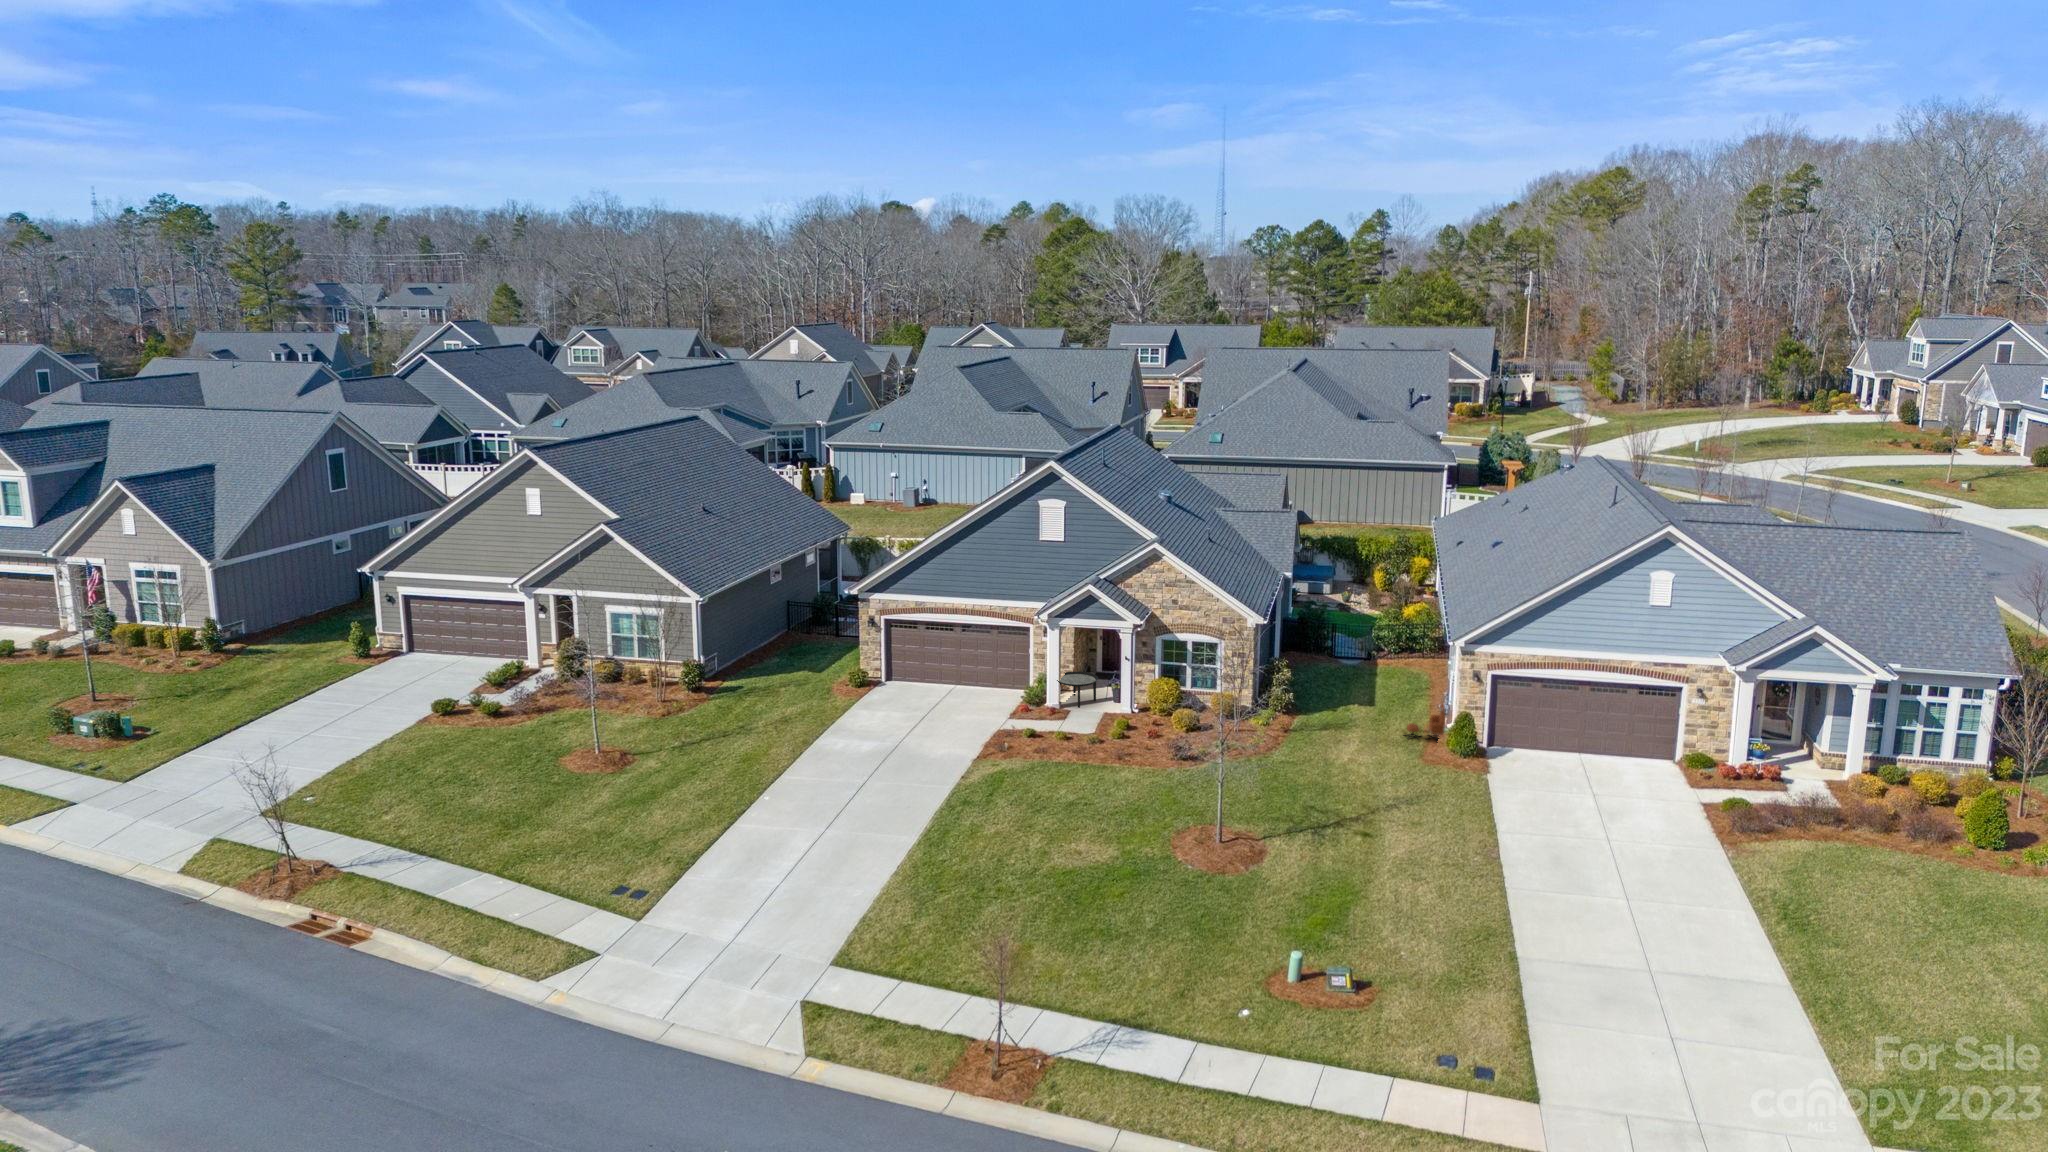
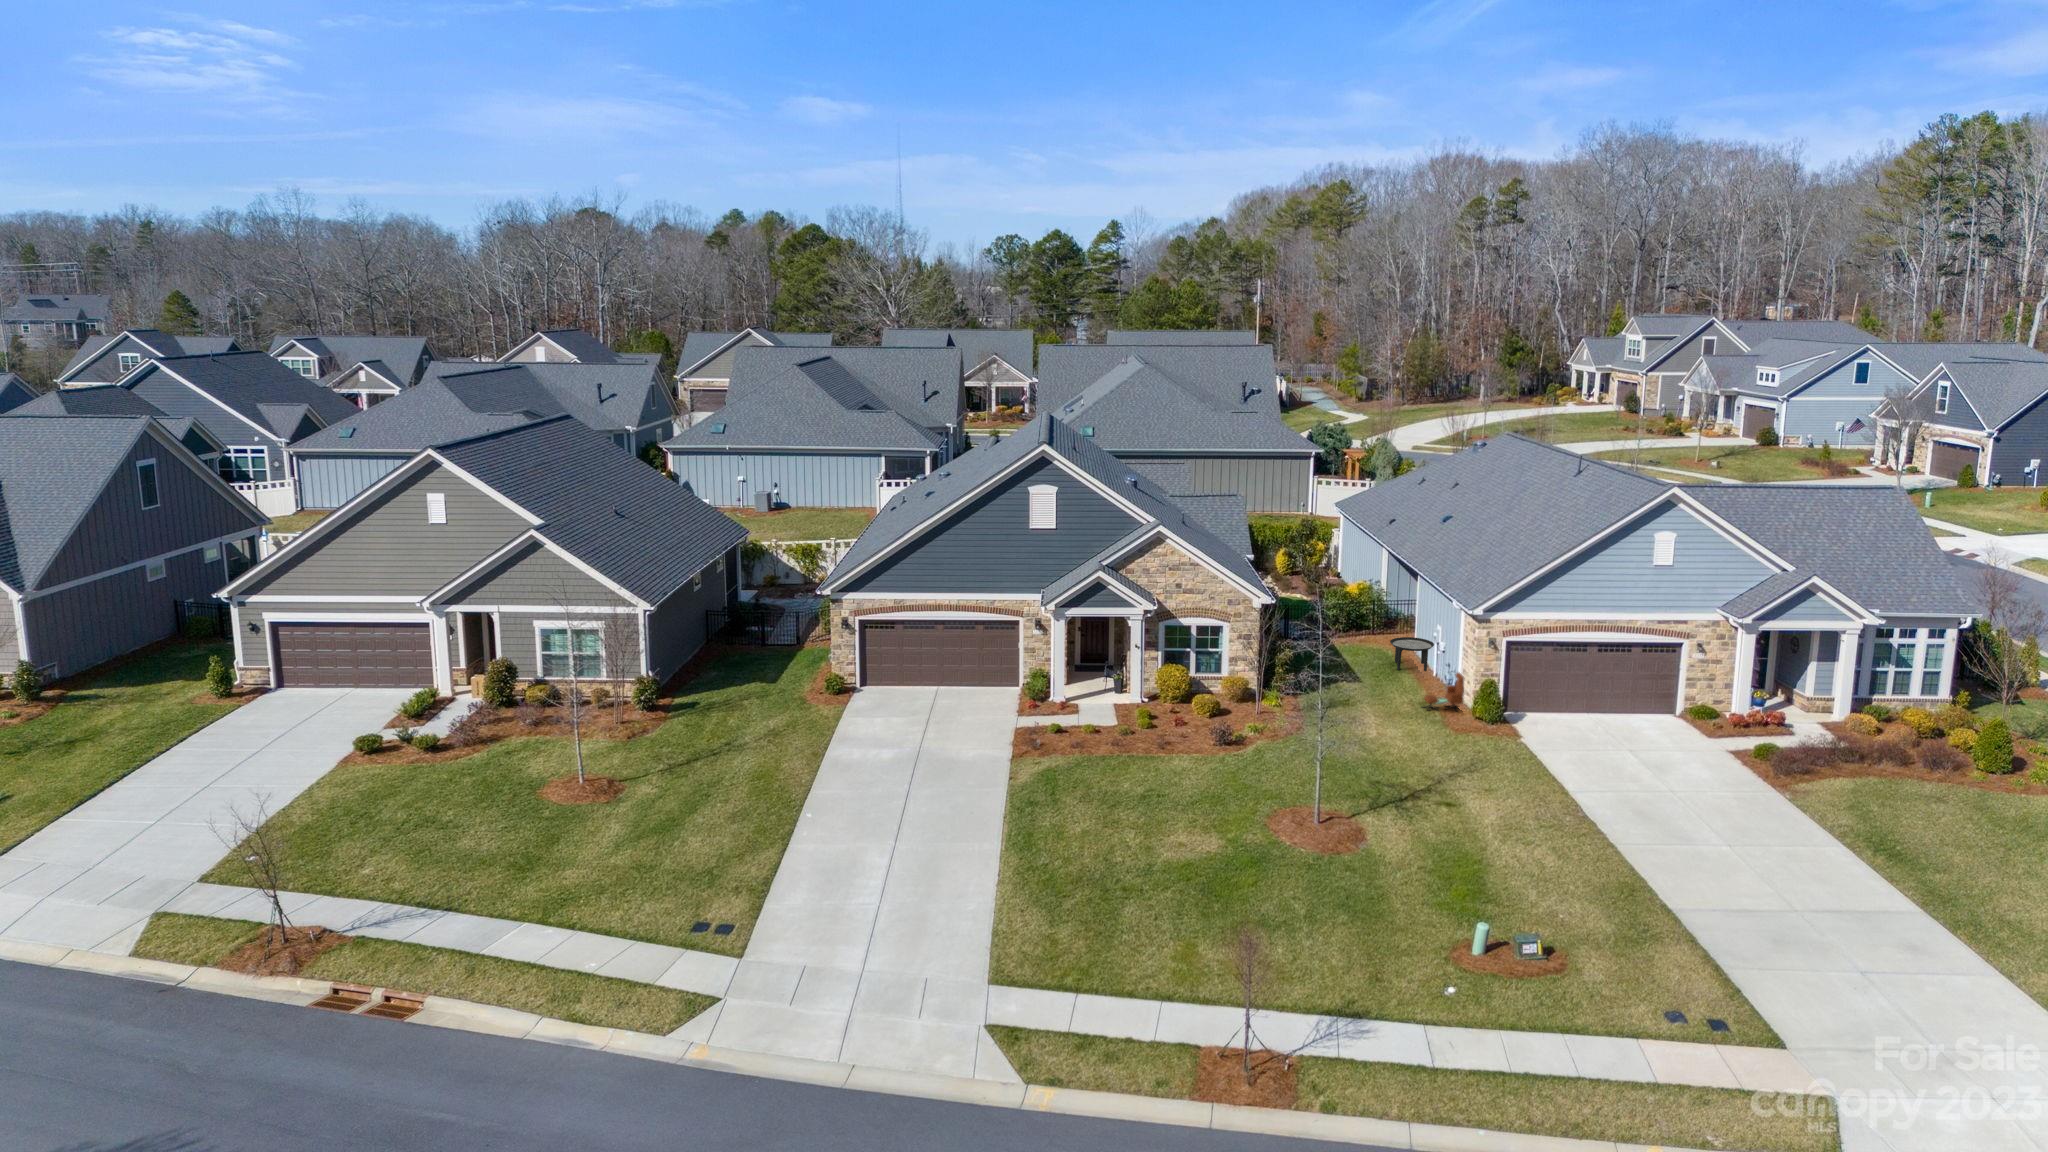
round table: present [1057,671,1098,708] -> present [1390,637,1434,671]

